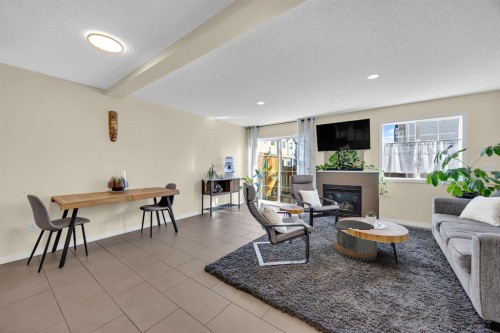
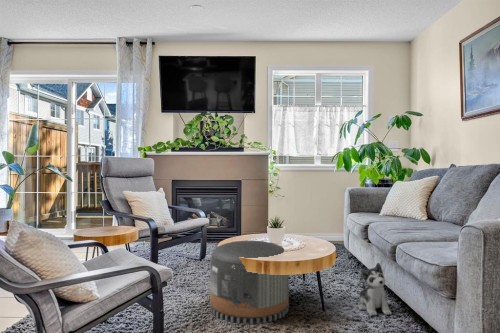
plush toy: none [422,244,444,276] -> present [358,263,391,315]

